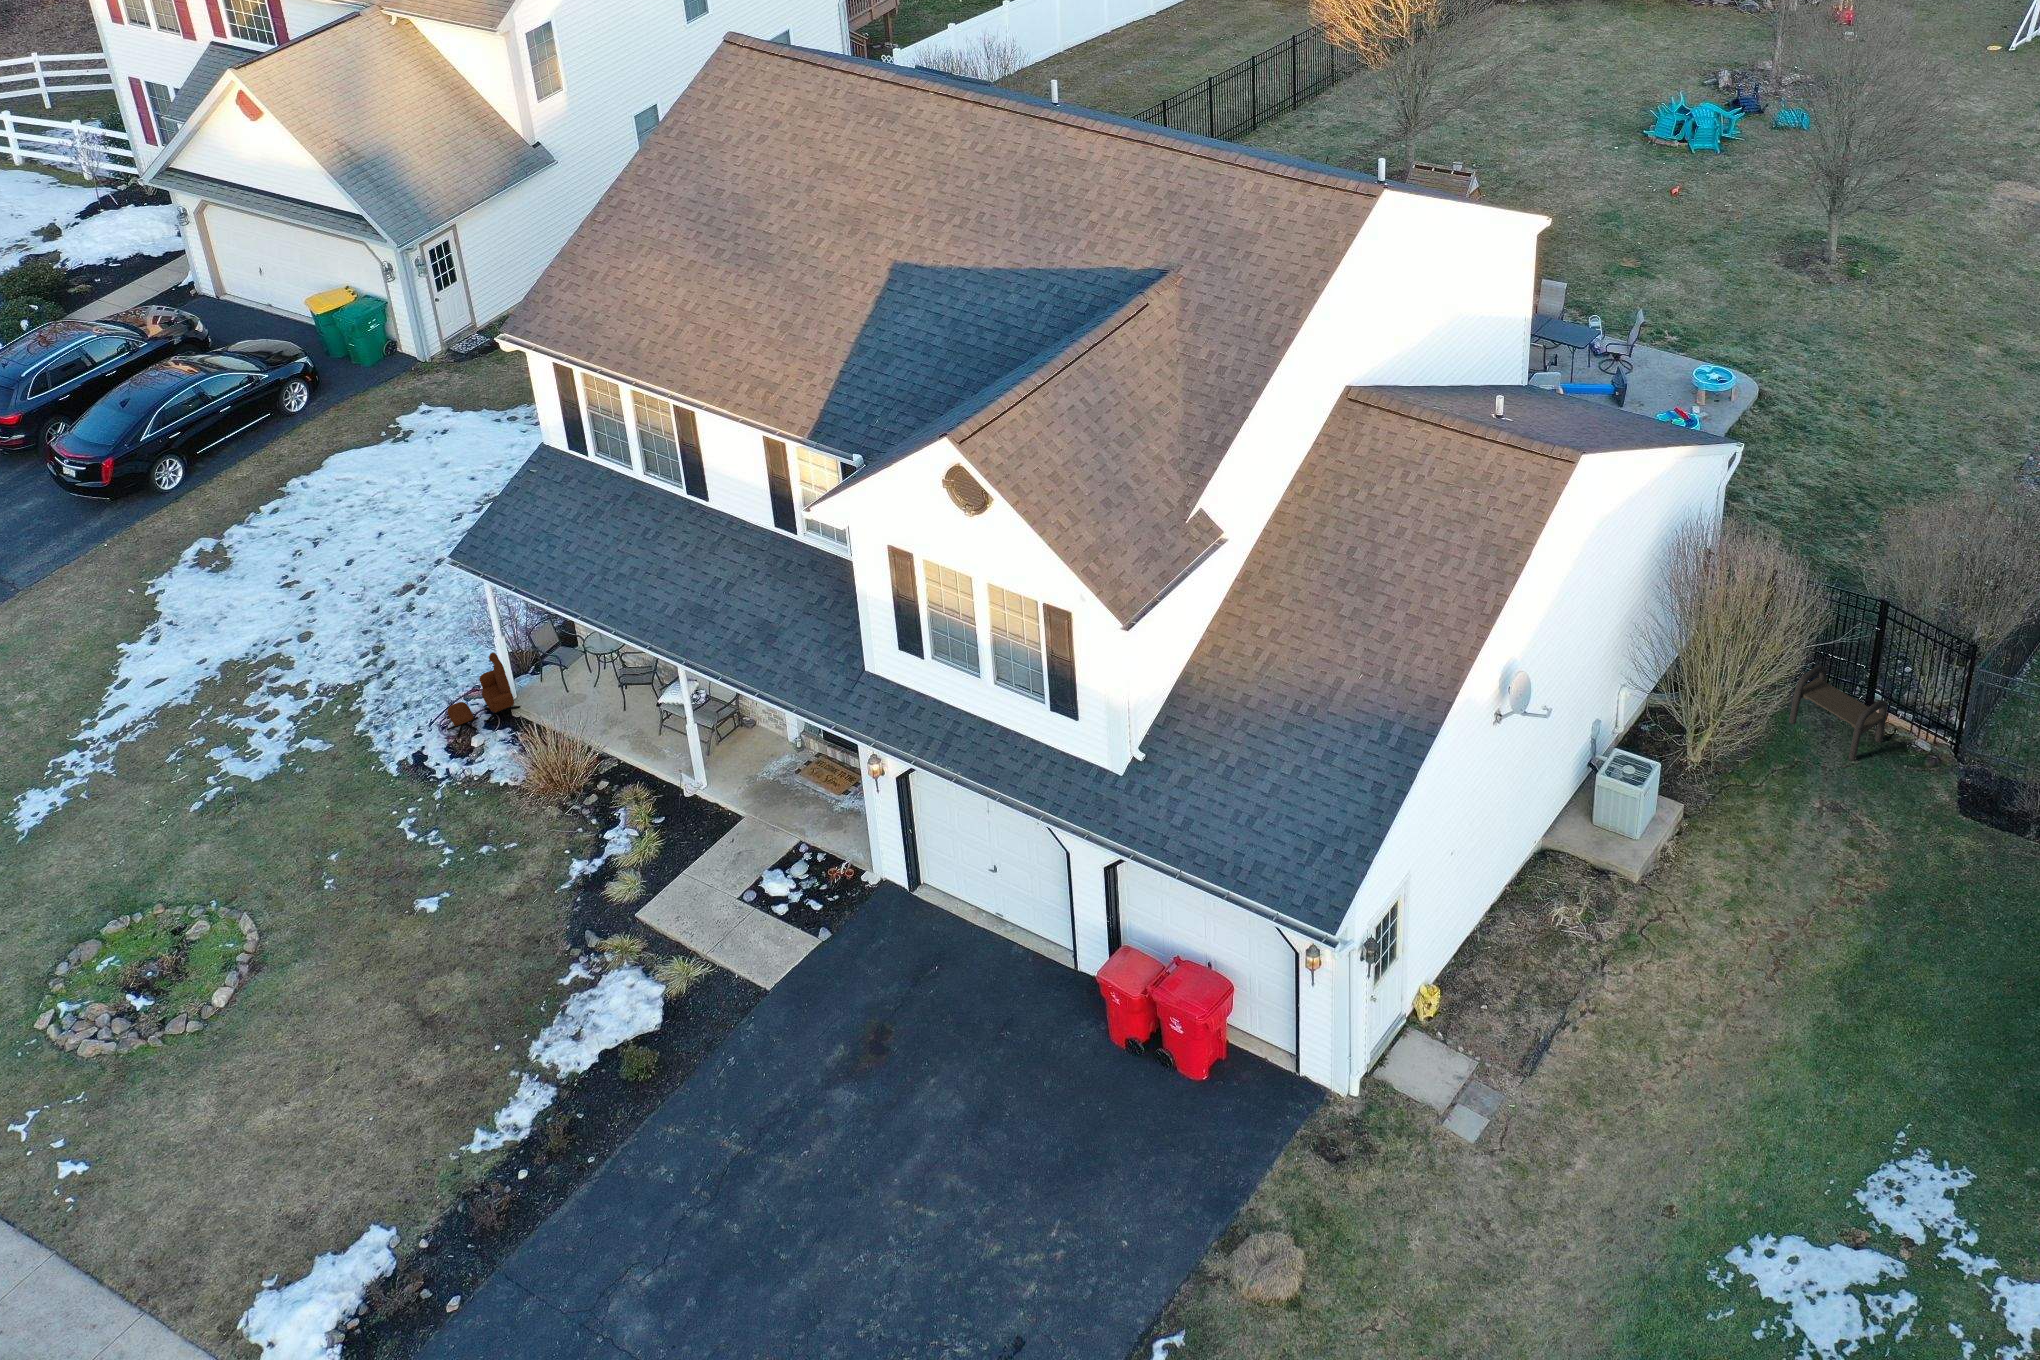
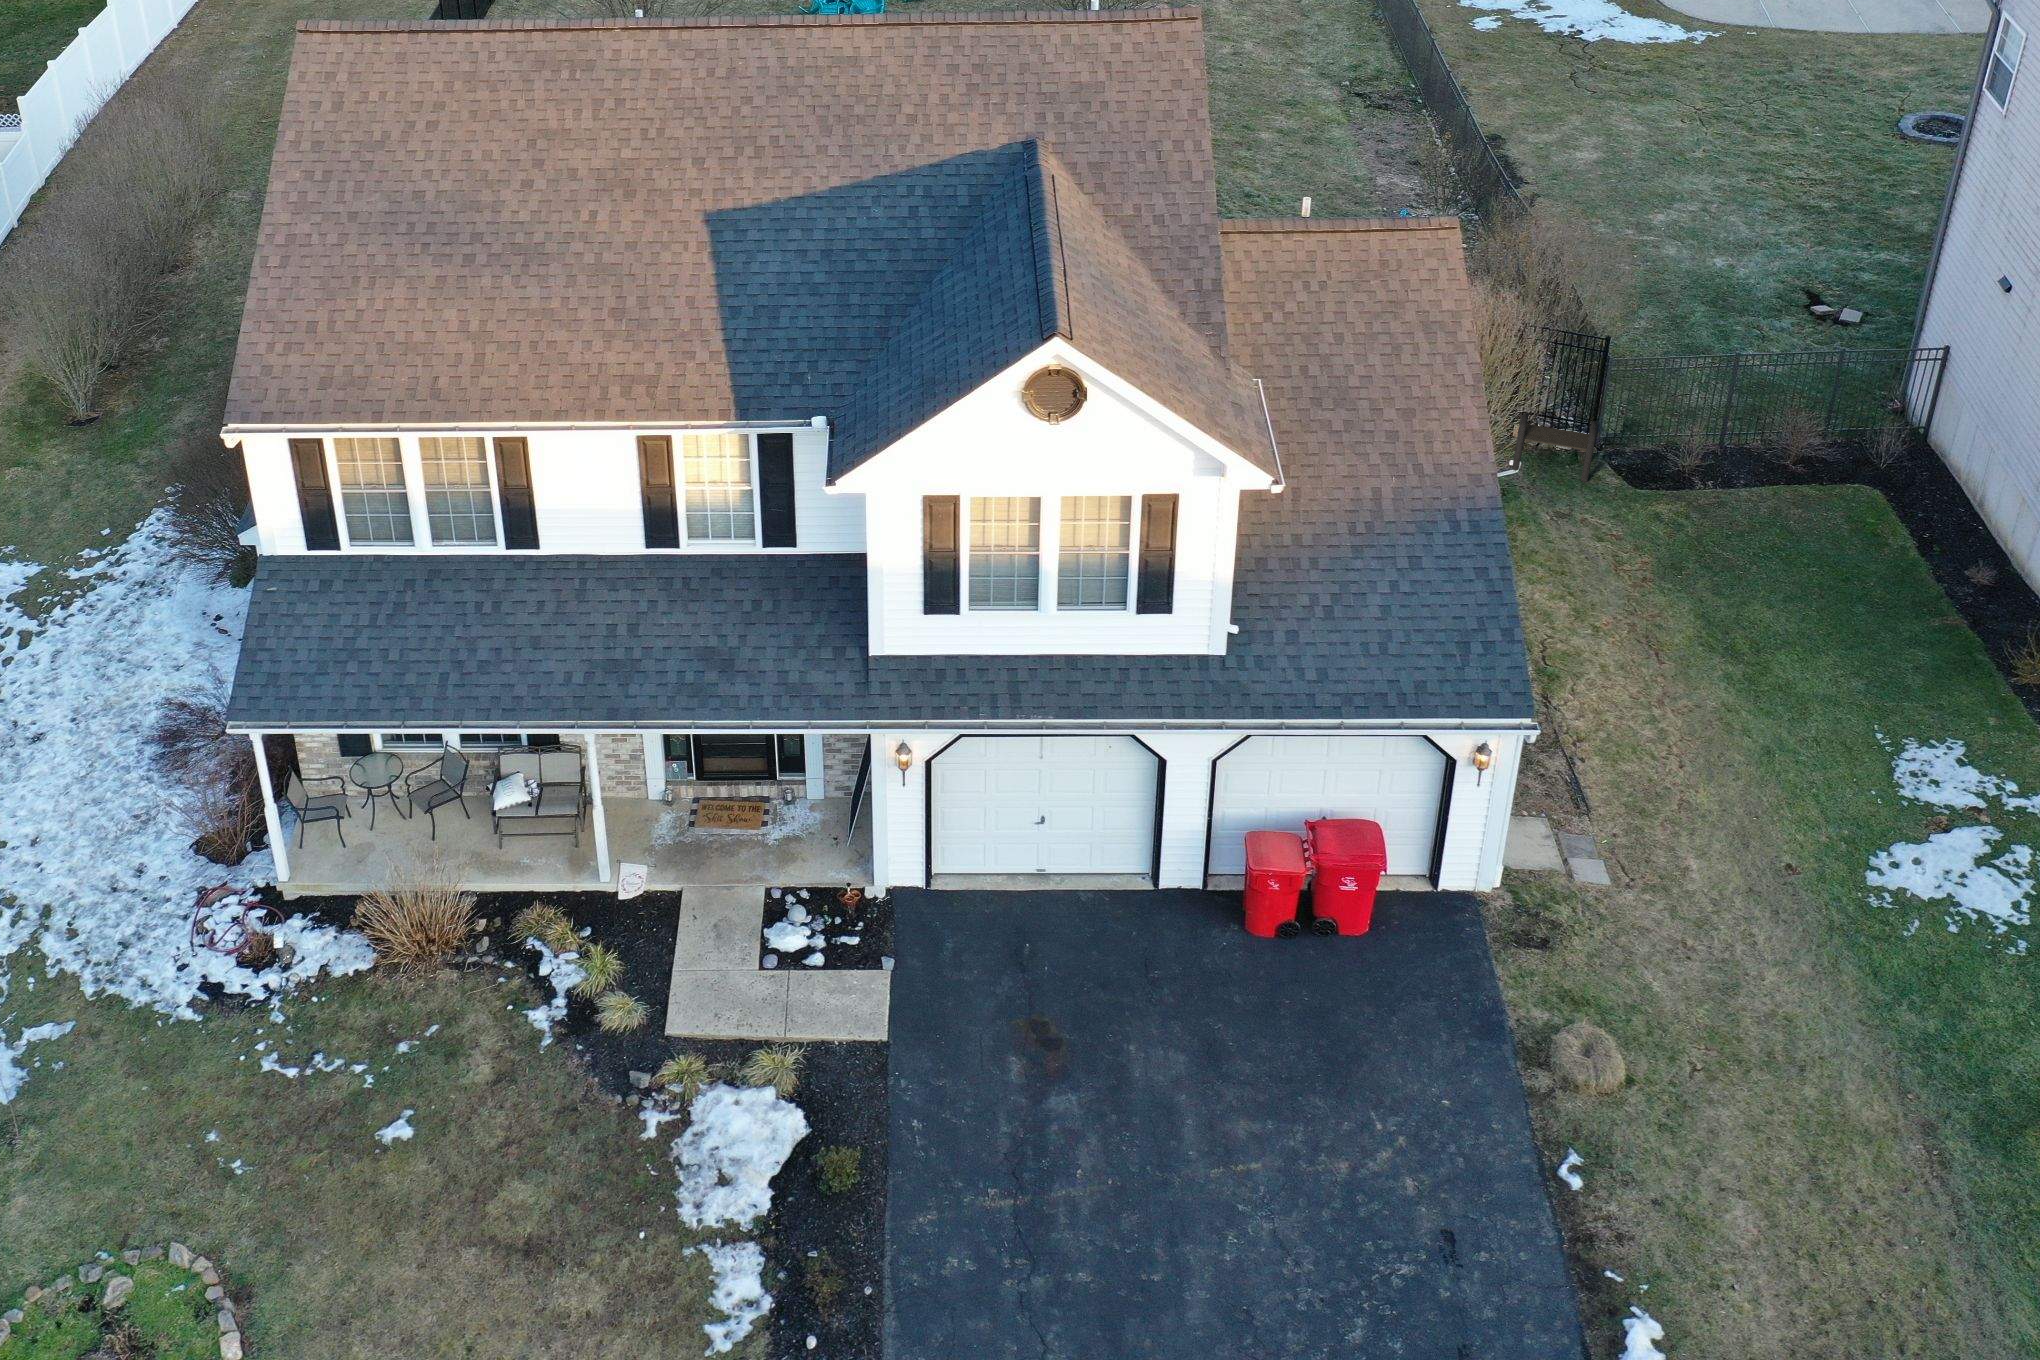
lounge chair: present [446,653,520,738] -> none [207,830,291,951]

